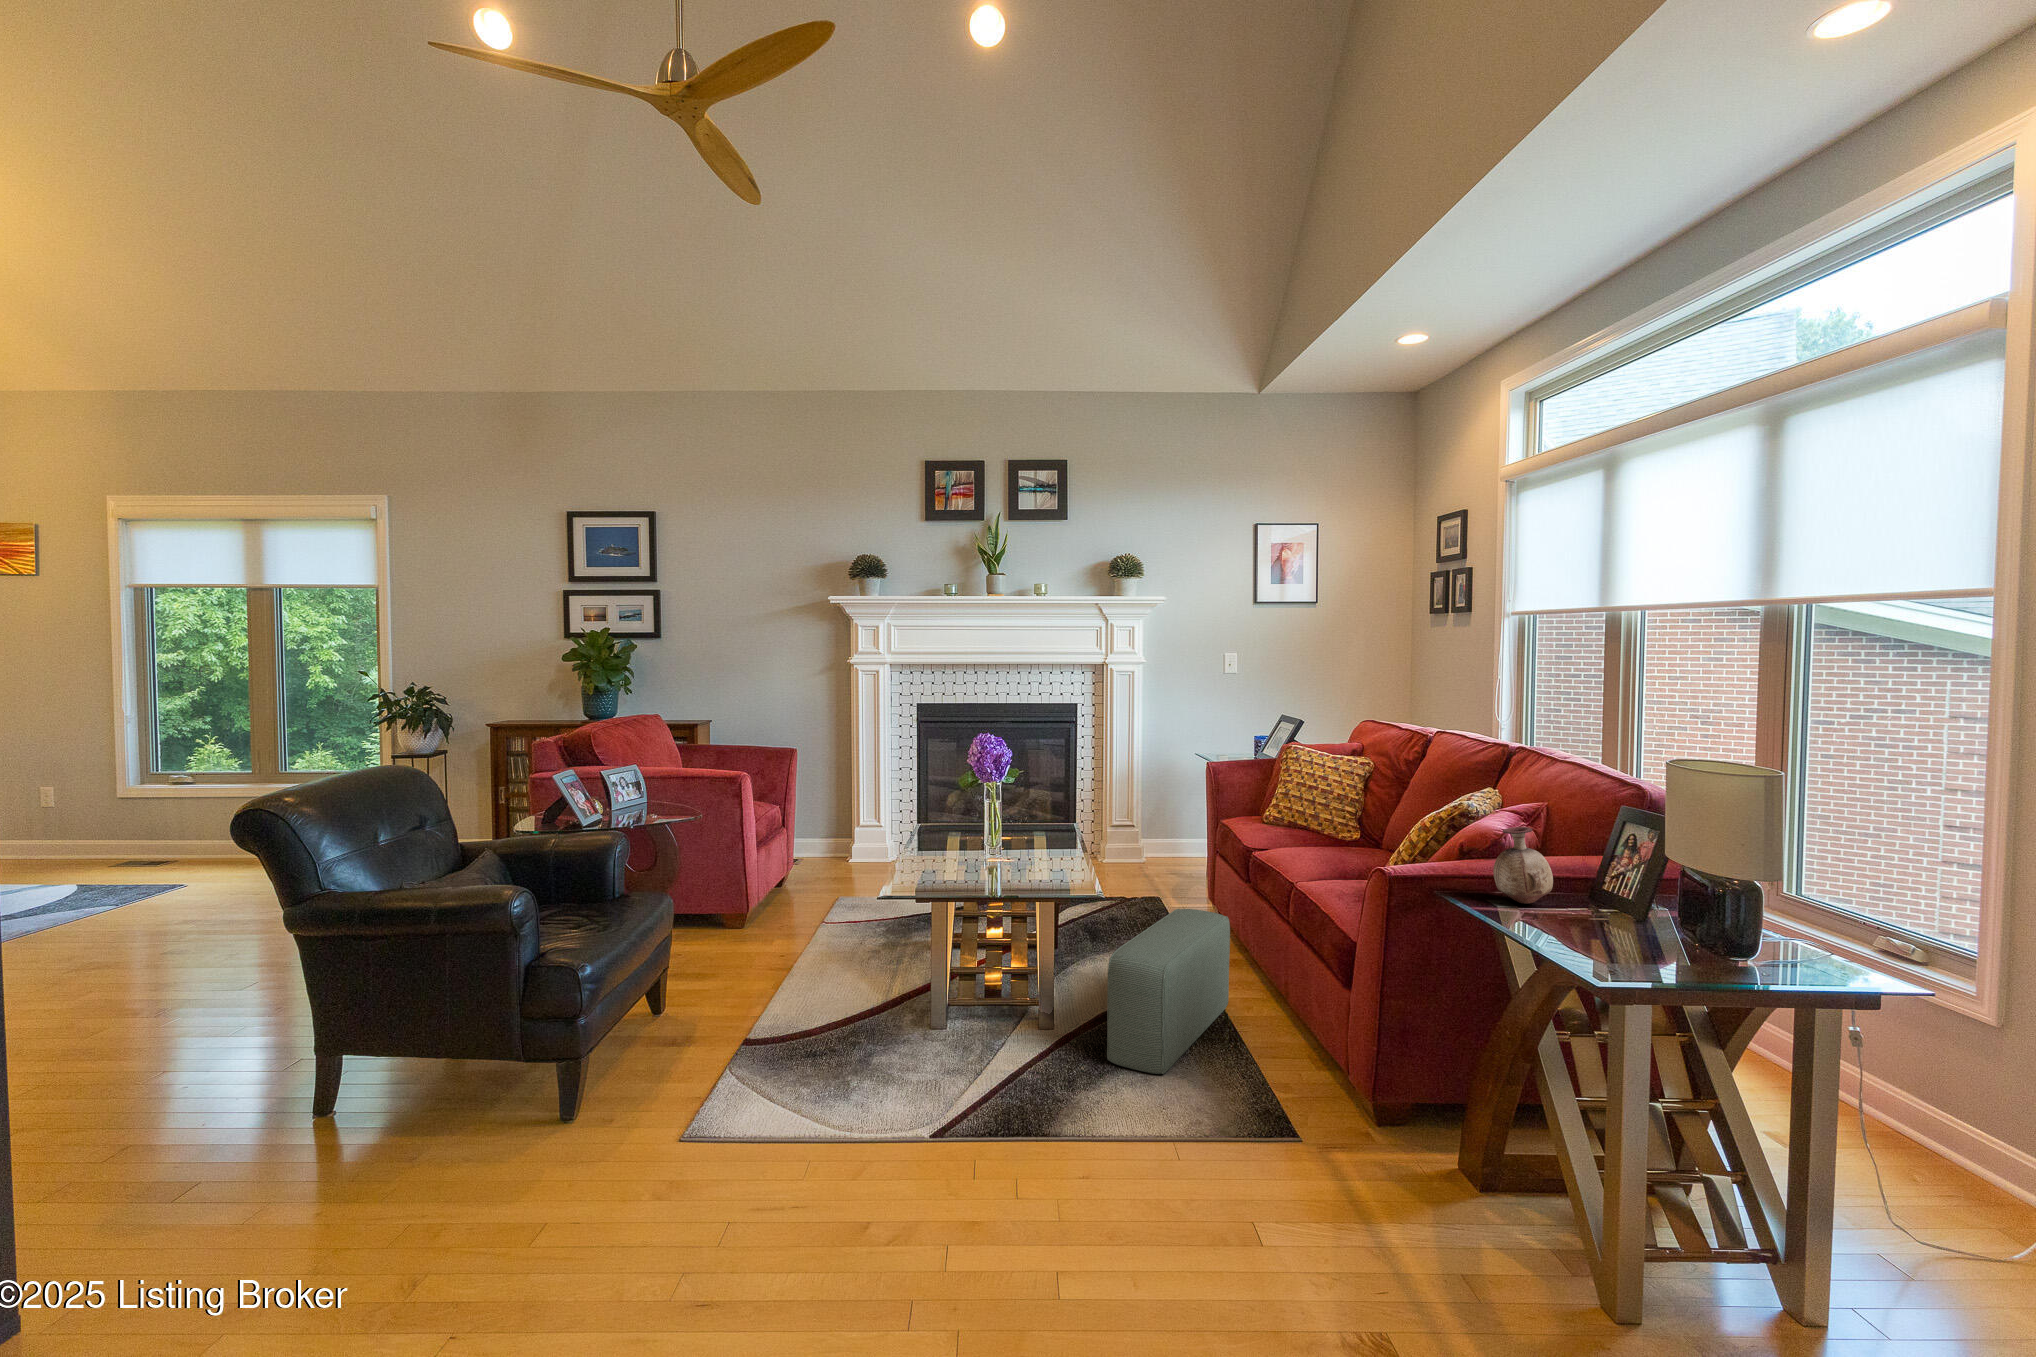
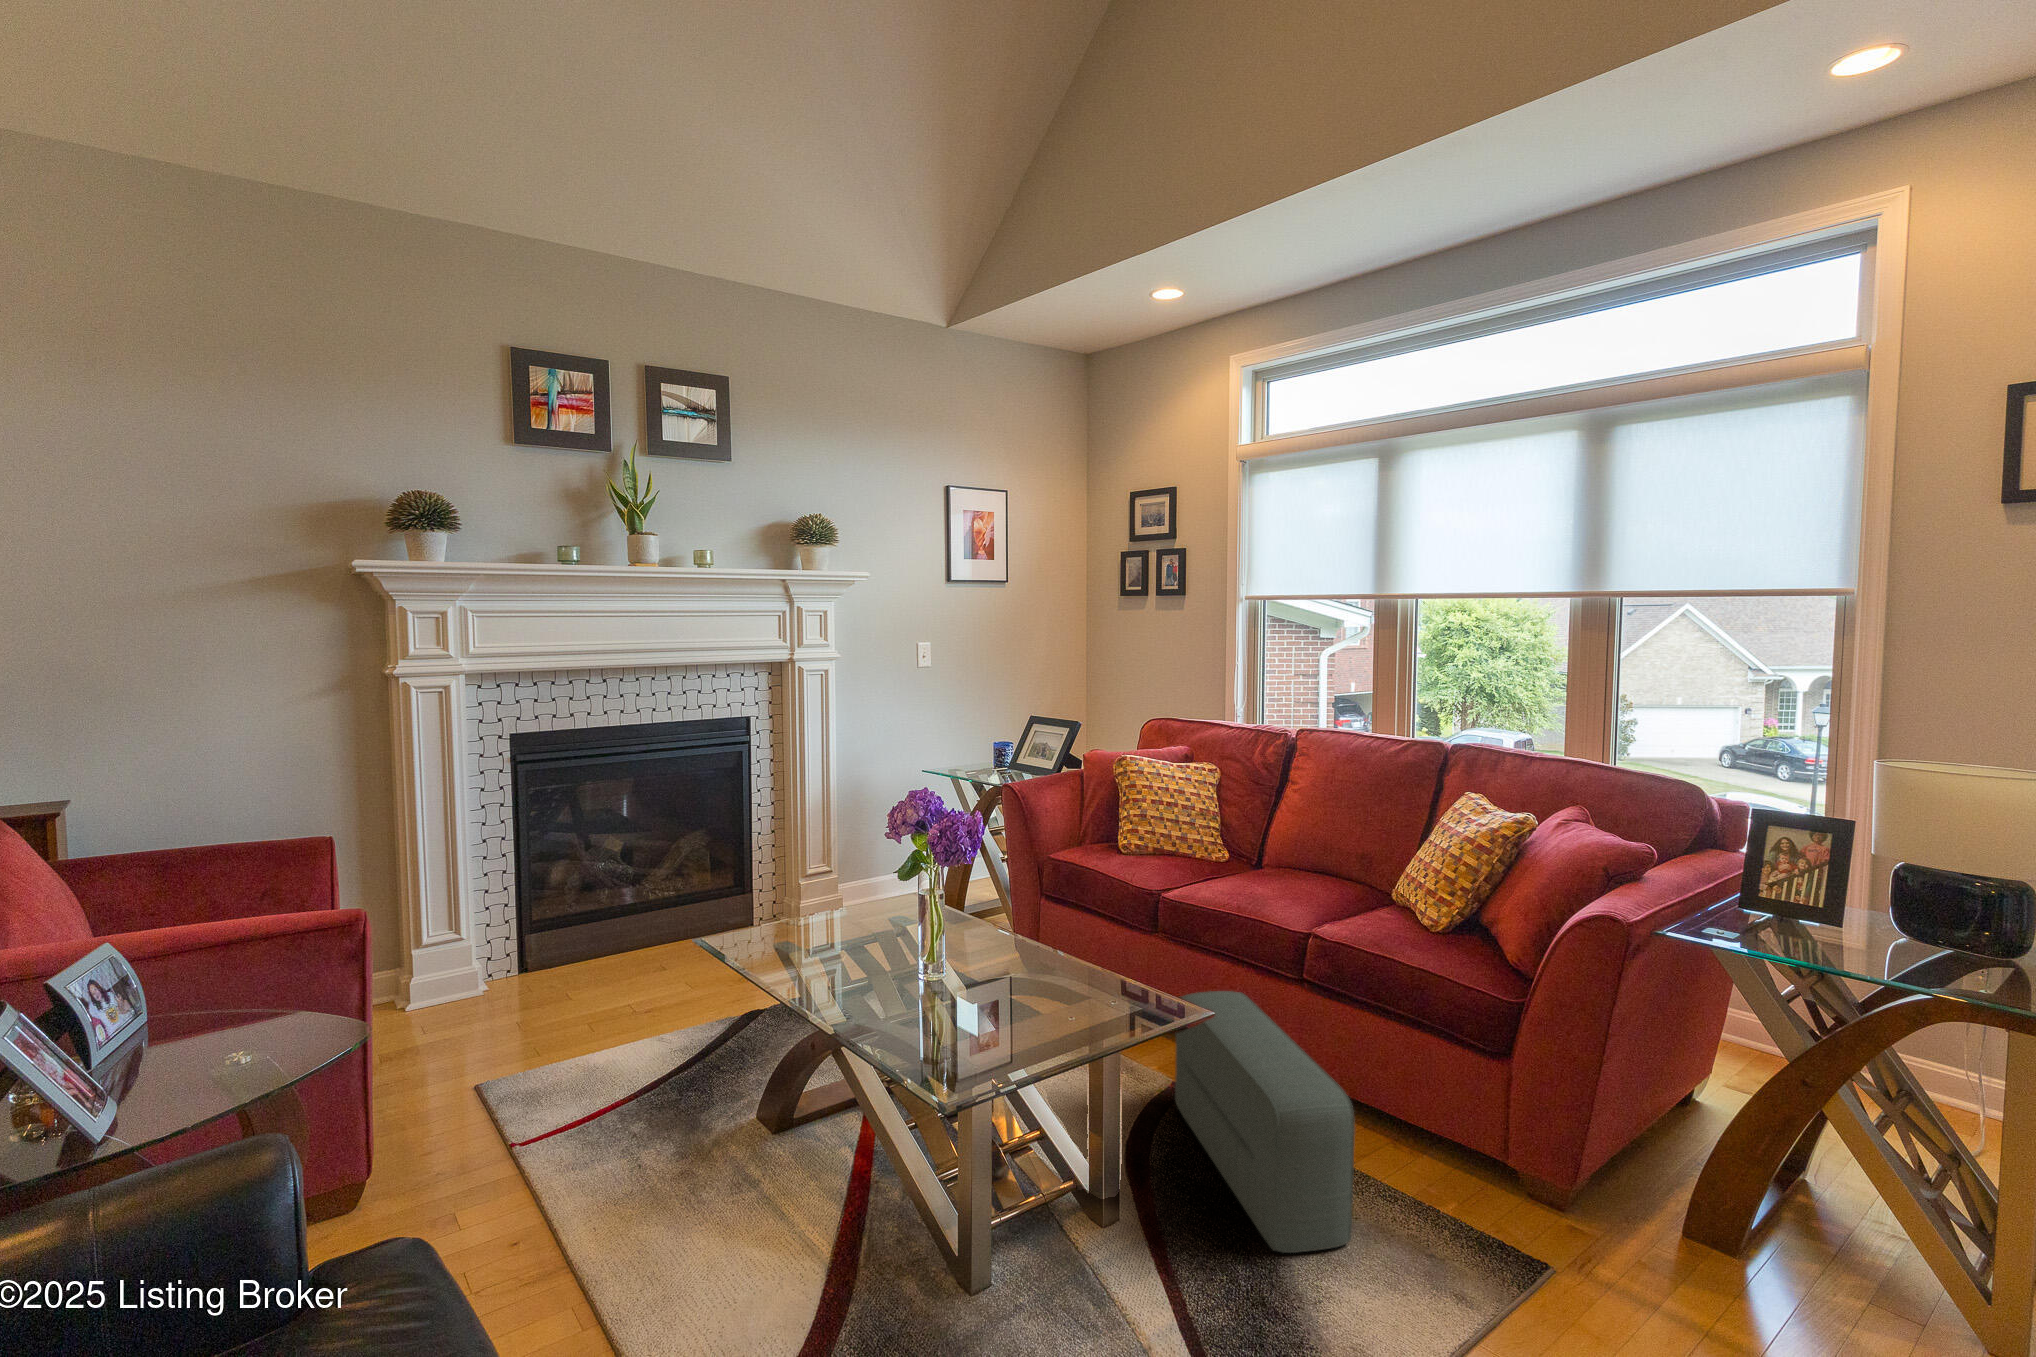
vase: present [1493,827,1553,904] -> none [1808,864,1896,947]

